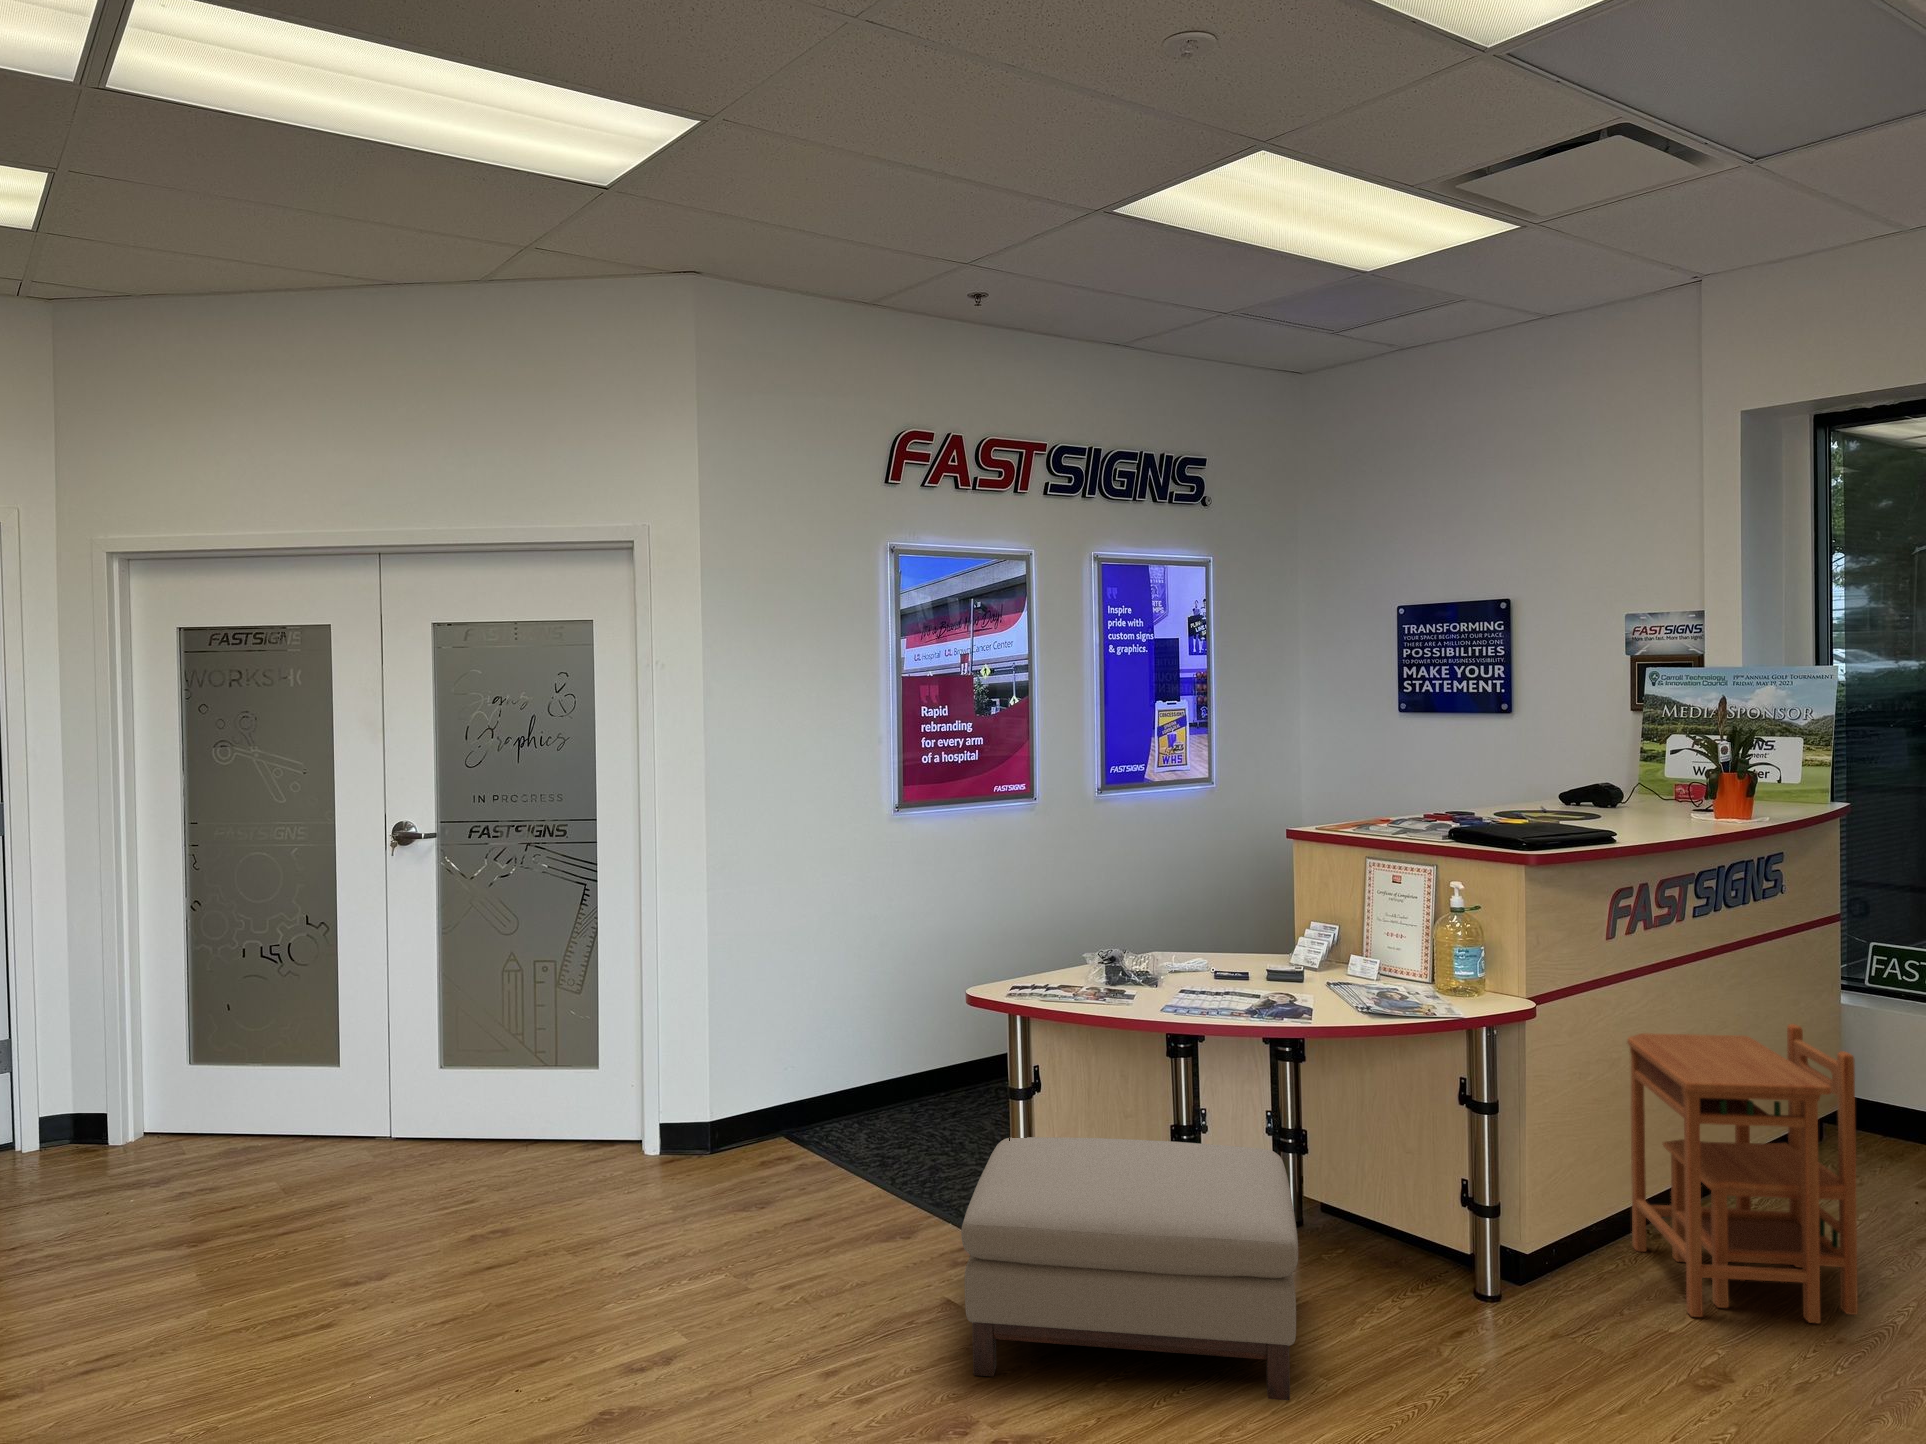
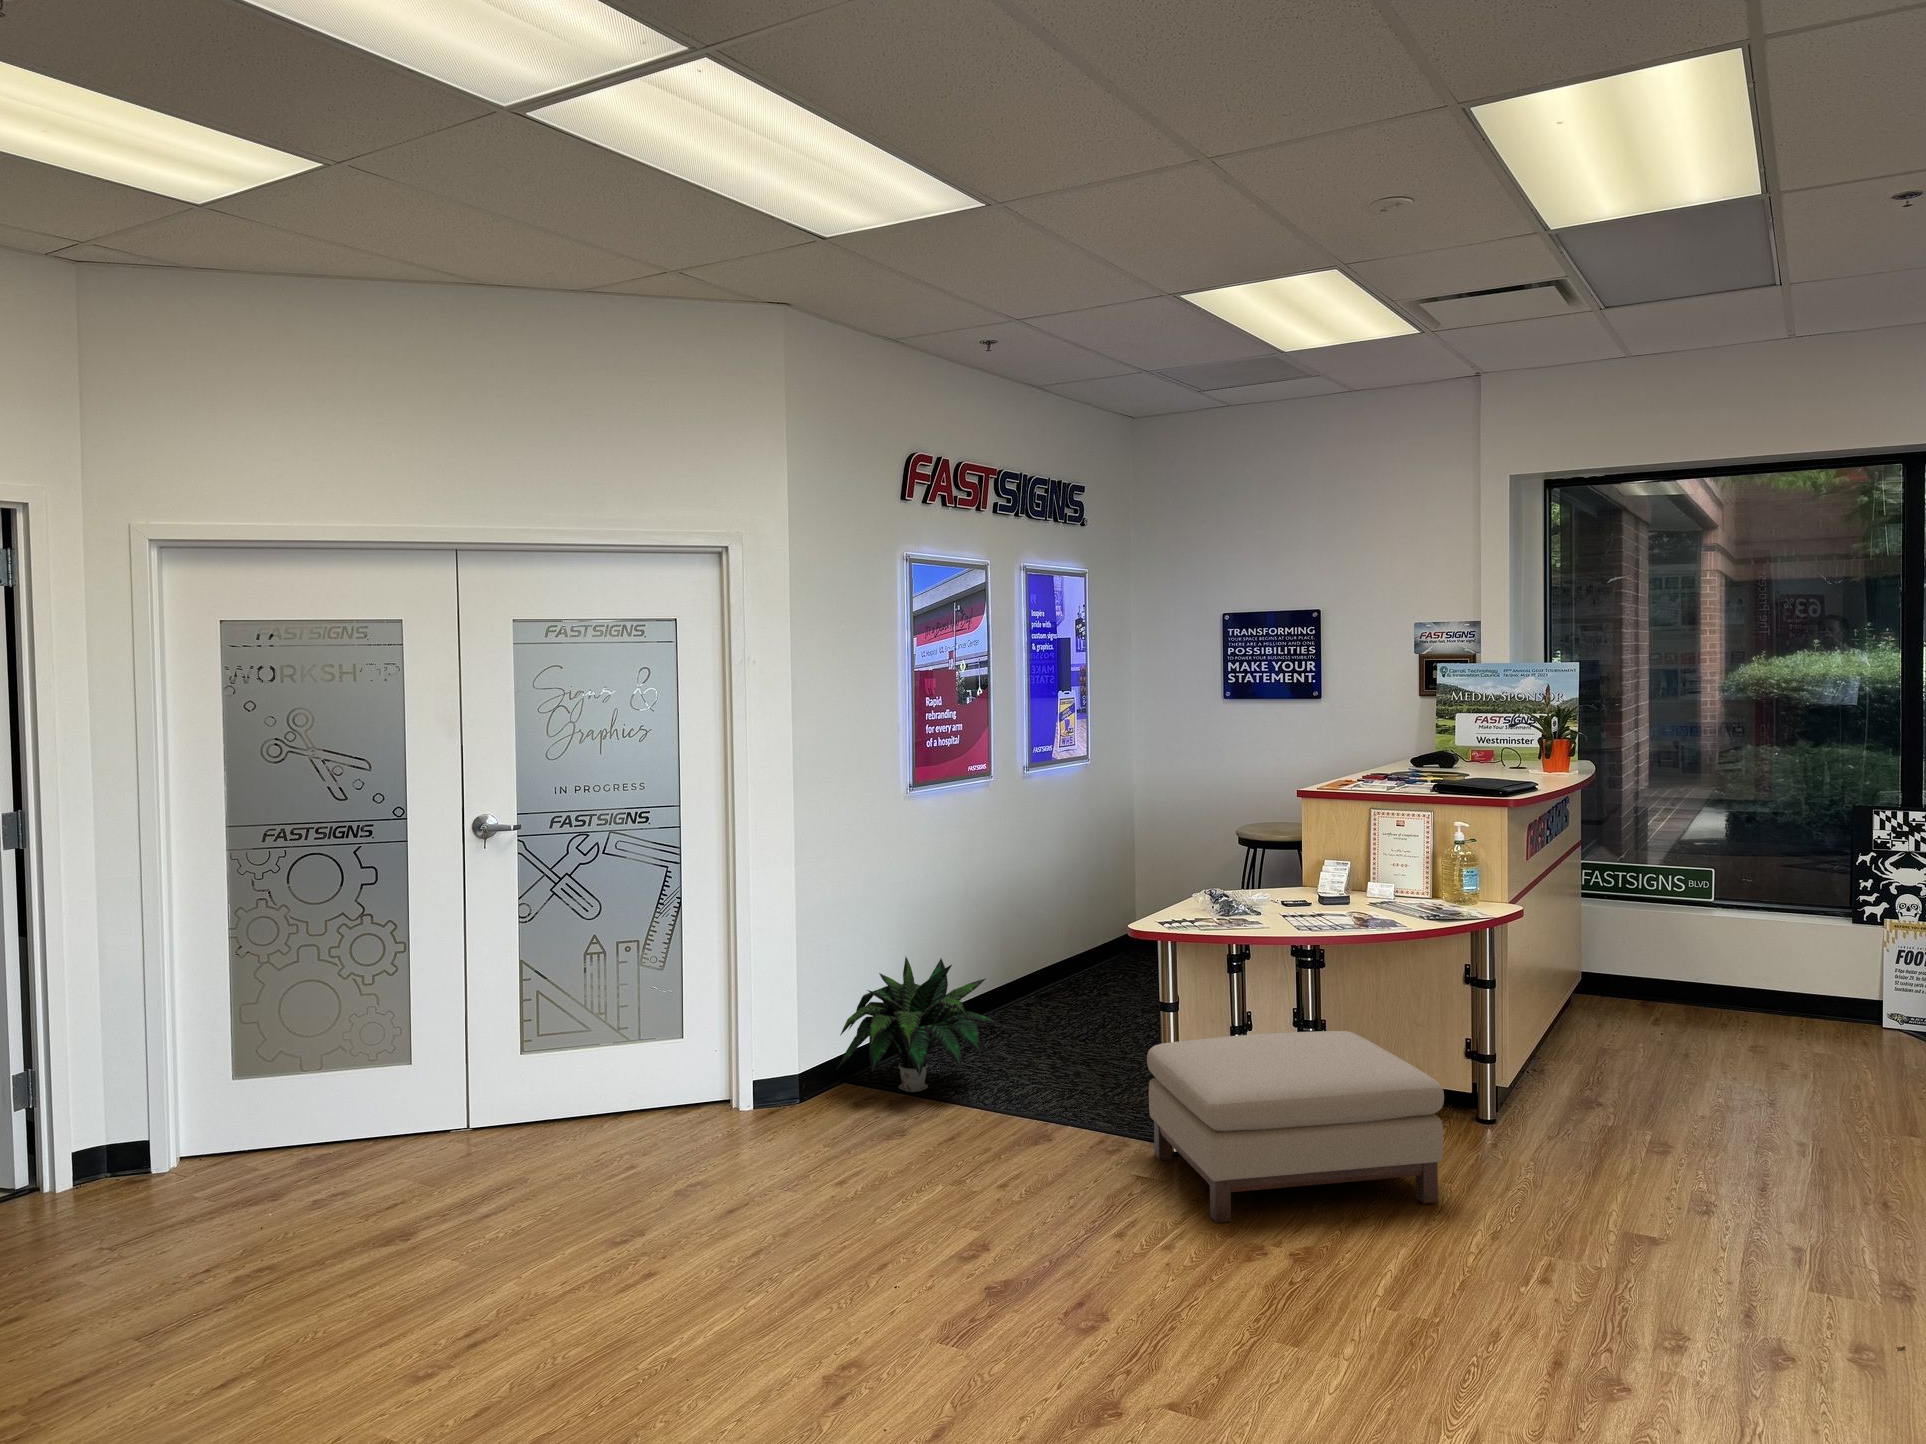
potted plant: none [748,1001,937,1159] -> present [837,957,1001,1092]
side table: present [1627,1024,1858,1323] -> none [1524,912,1692,1116]

